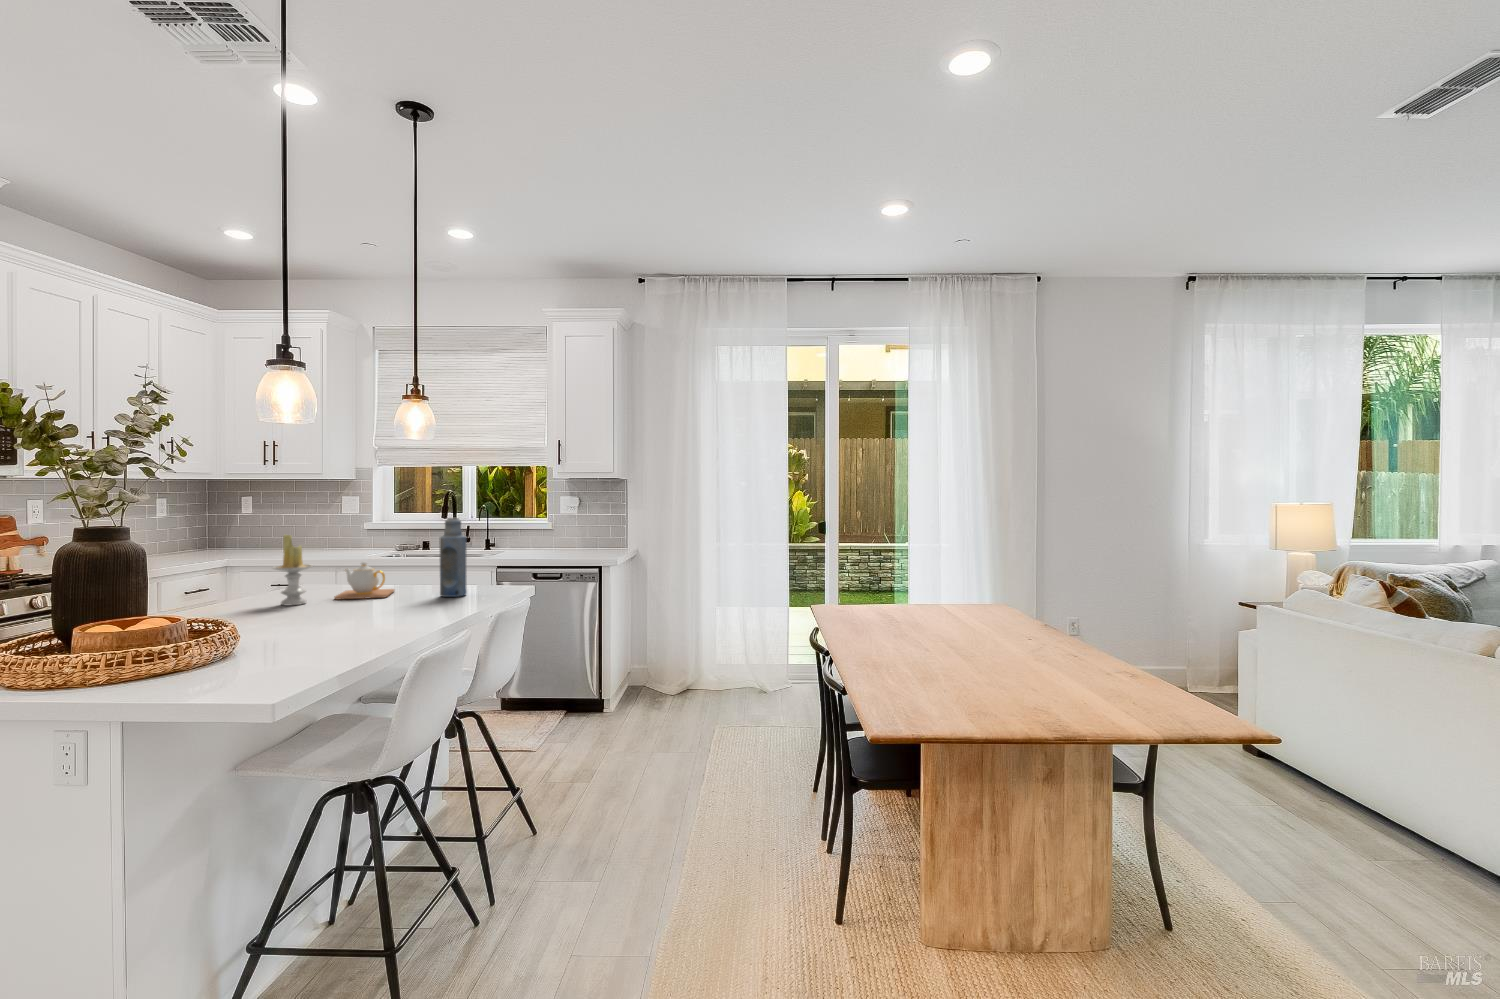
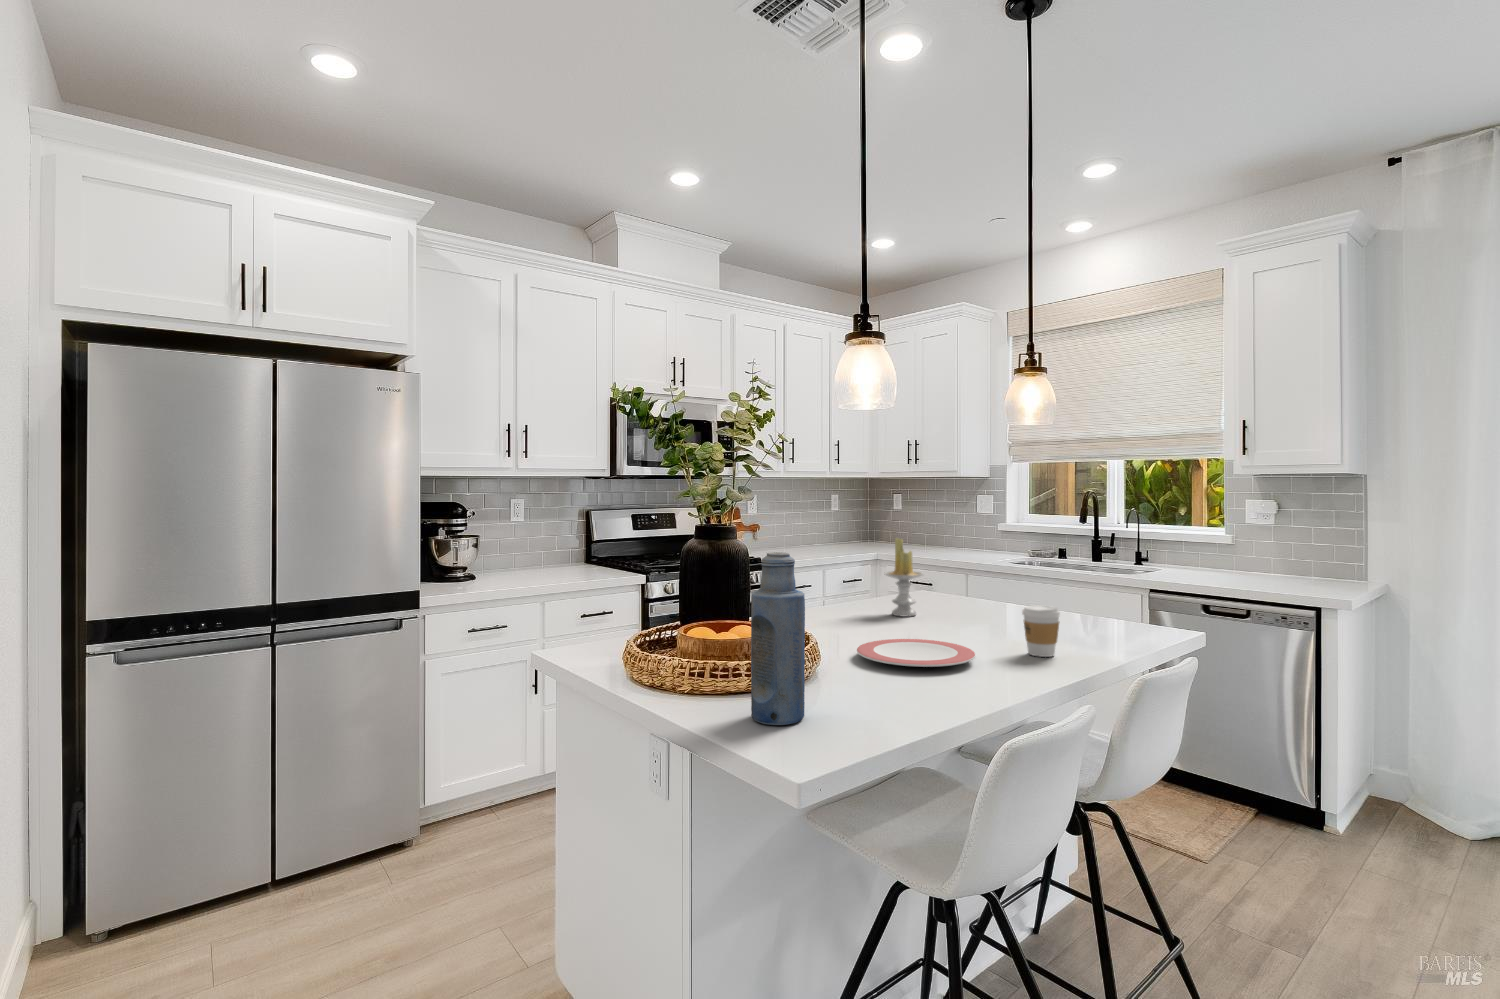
bottle: present [440,518,467,597] -> present [751,552,805,725]
teapot: present [334,562,394,600] -> none [945,573,1013,619]
coffee cup: none [412,578,441,616] -> present [1022,606,1060,657]
plate: none [267,615,378,635] -> present [857,639,976,667]

